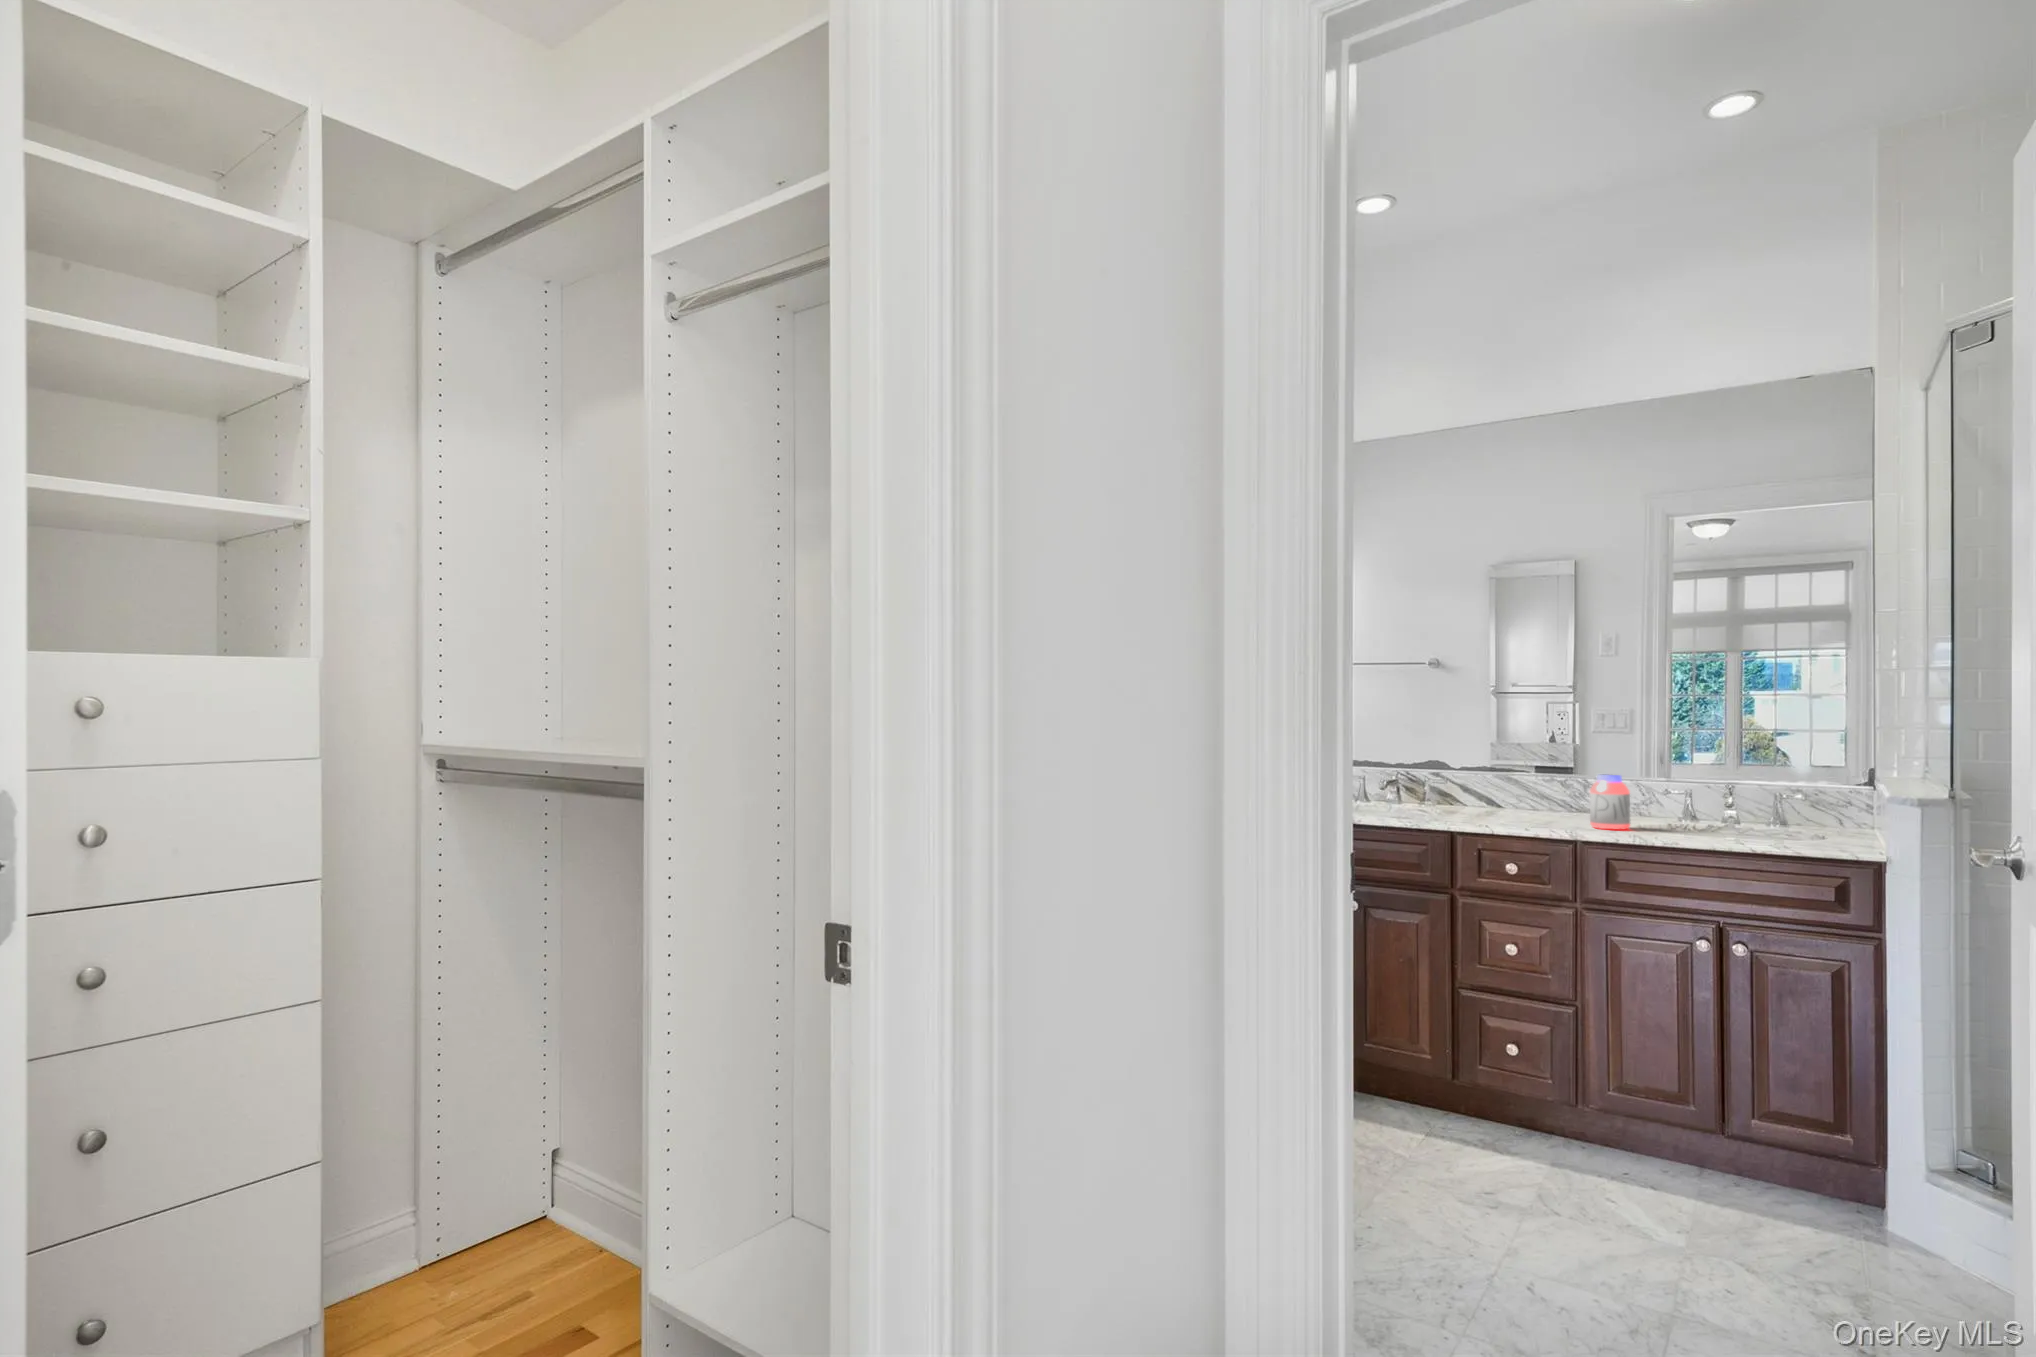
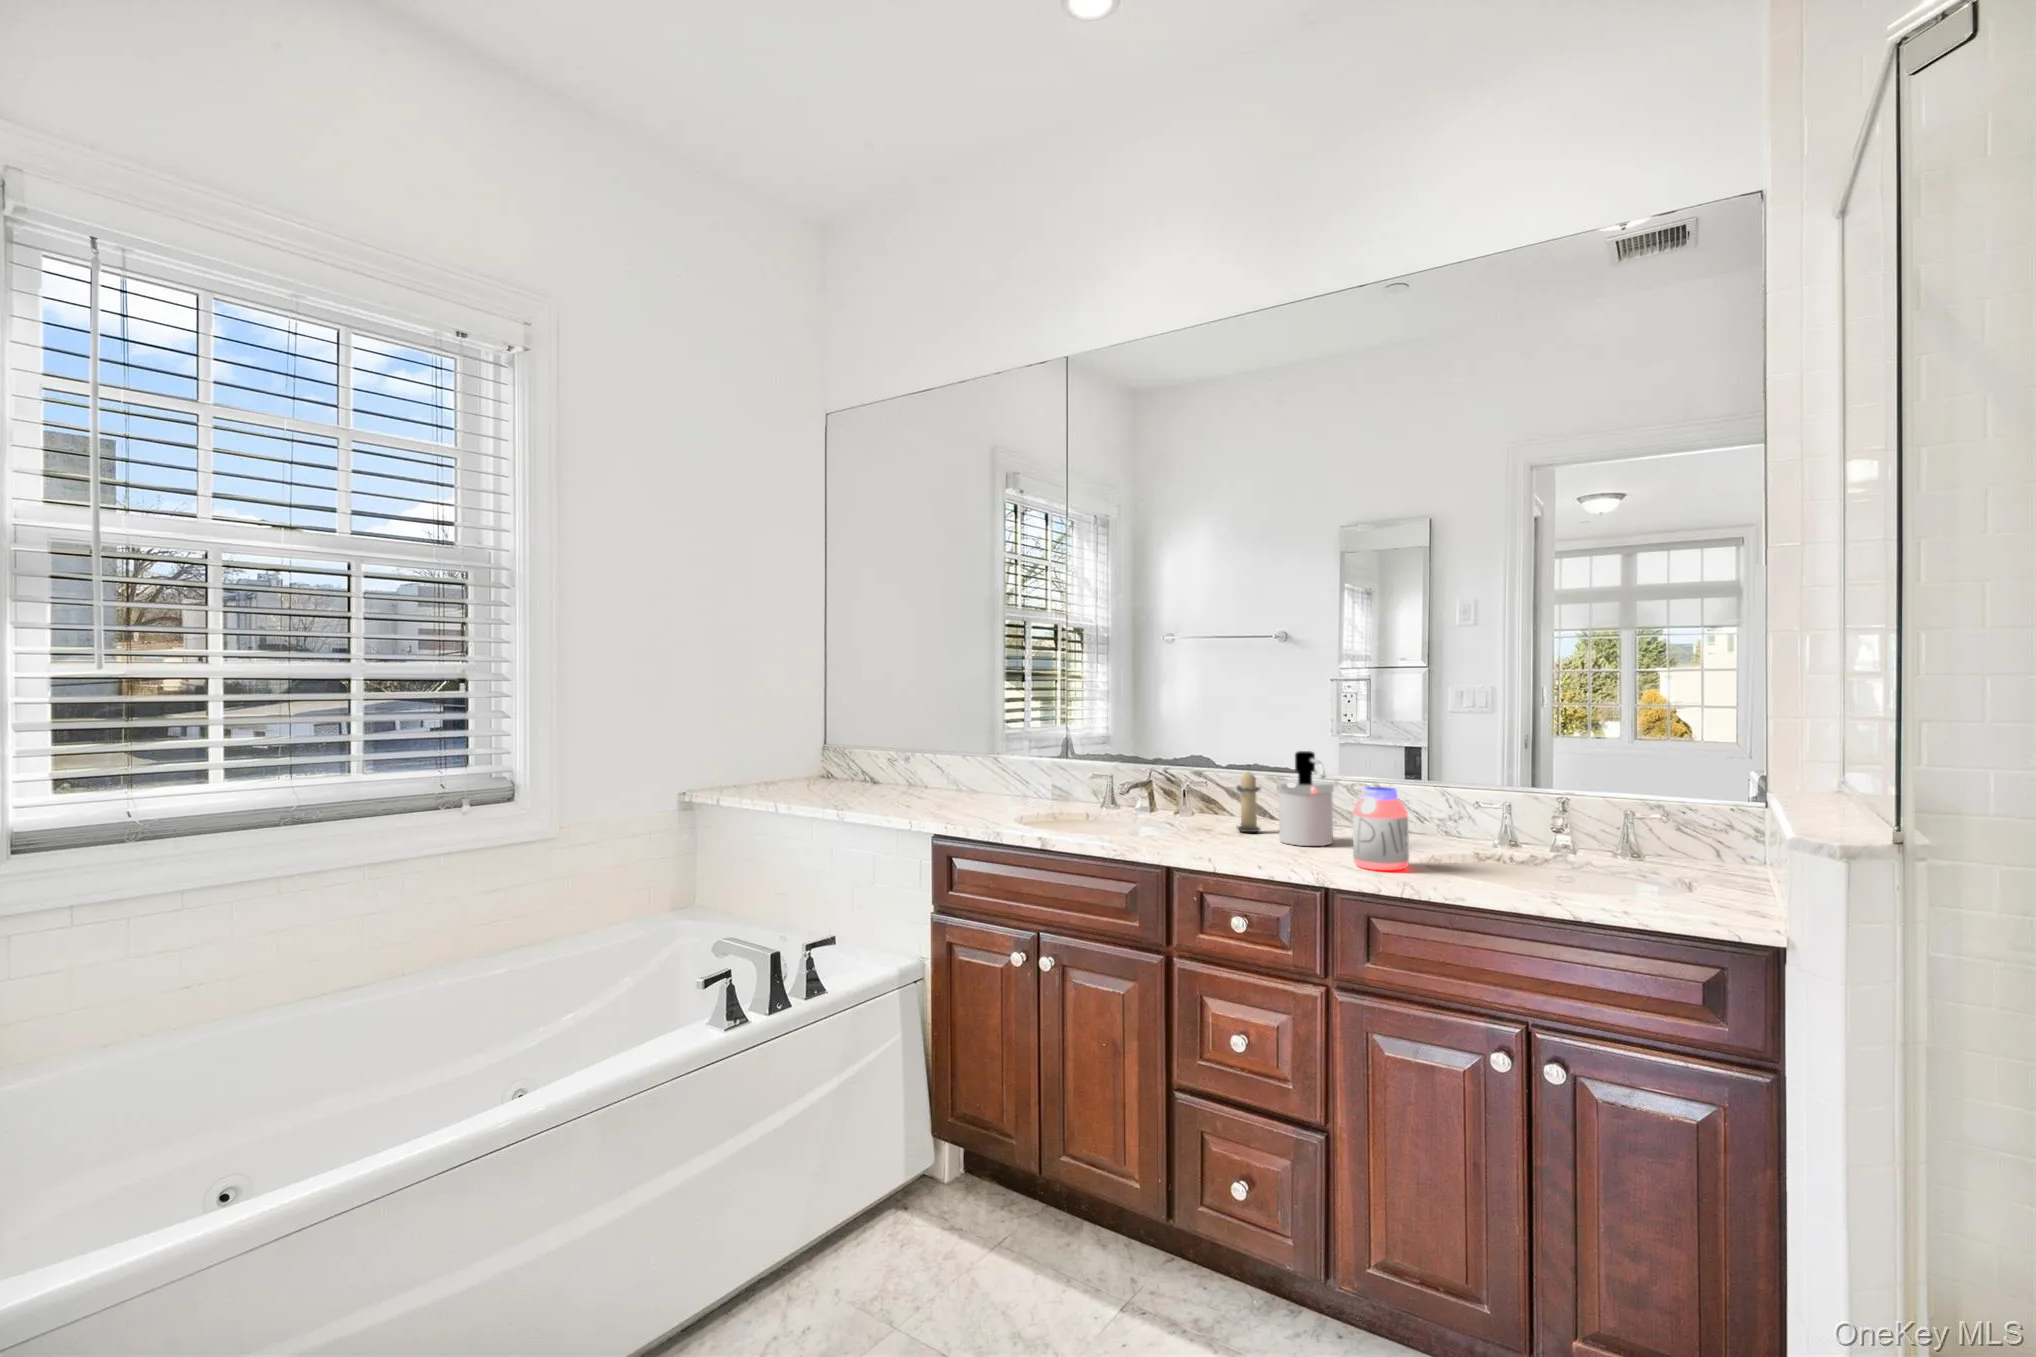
soap dispenser: none [1519,753,1563,819] -> present [1277,751,1335,846]
candle: none [1480,766,1505,813] -> present [1236,772,1261,832]

